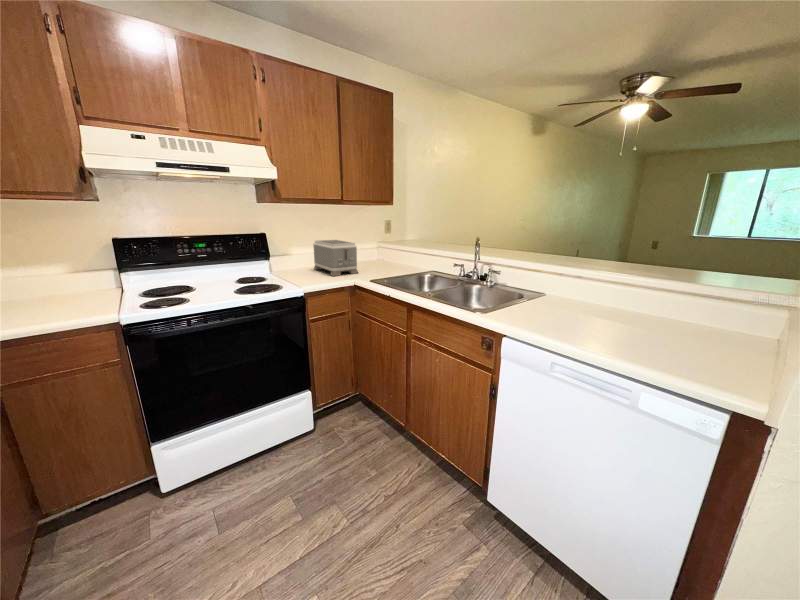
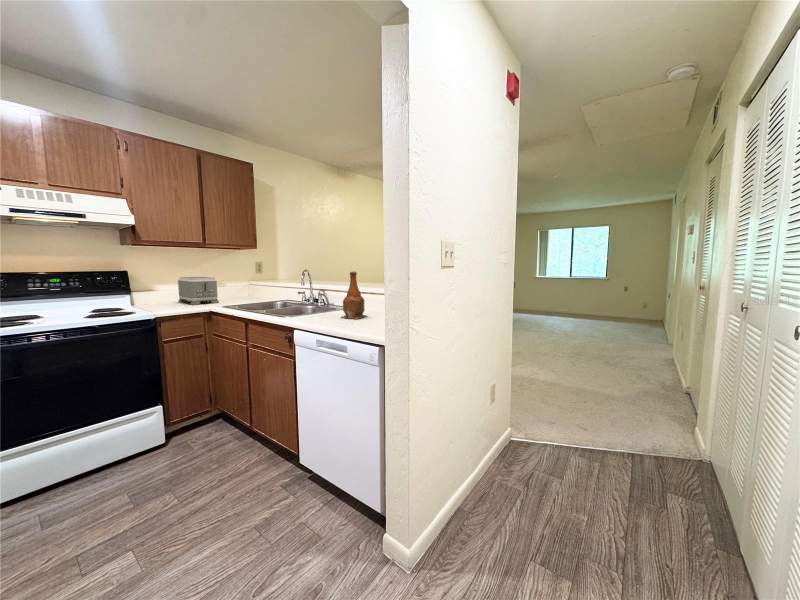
bottle: none [556,250,597,324] -> present [342,271,367,319]

